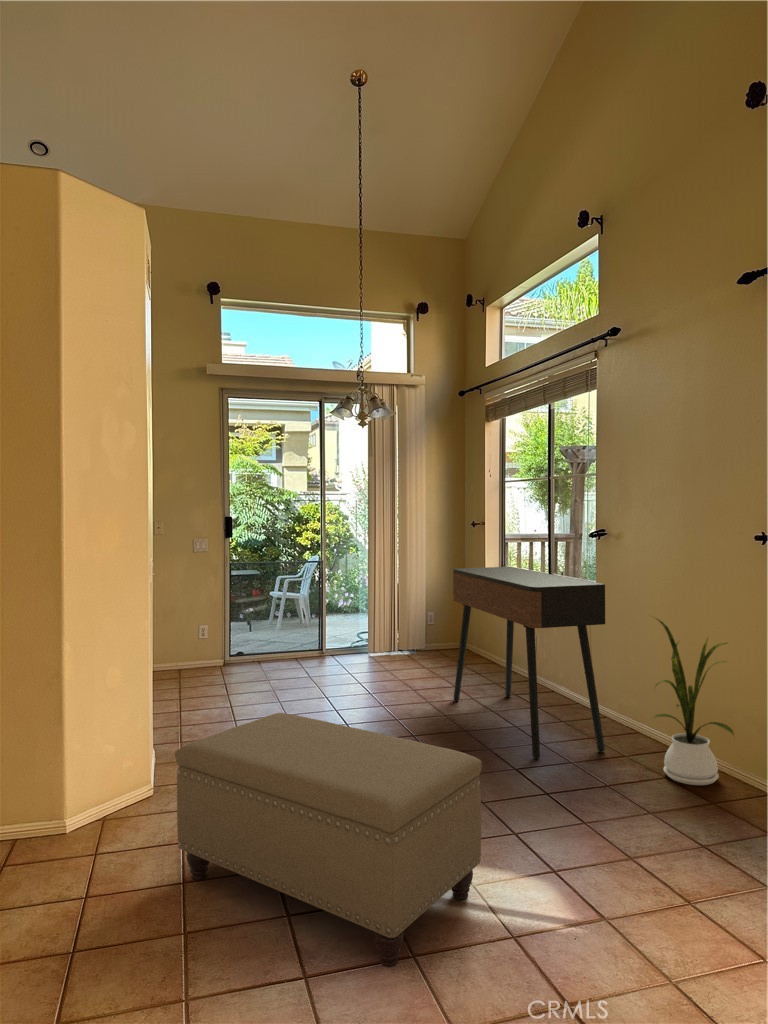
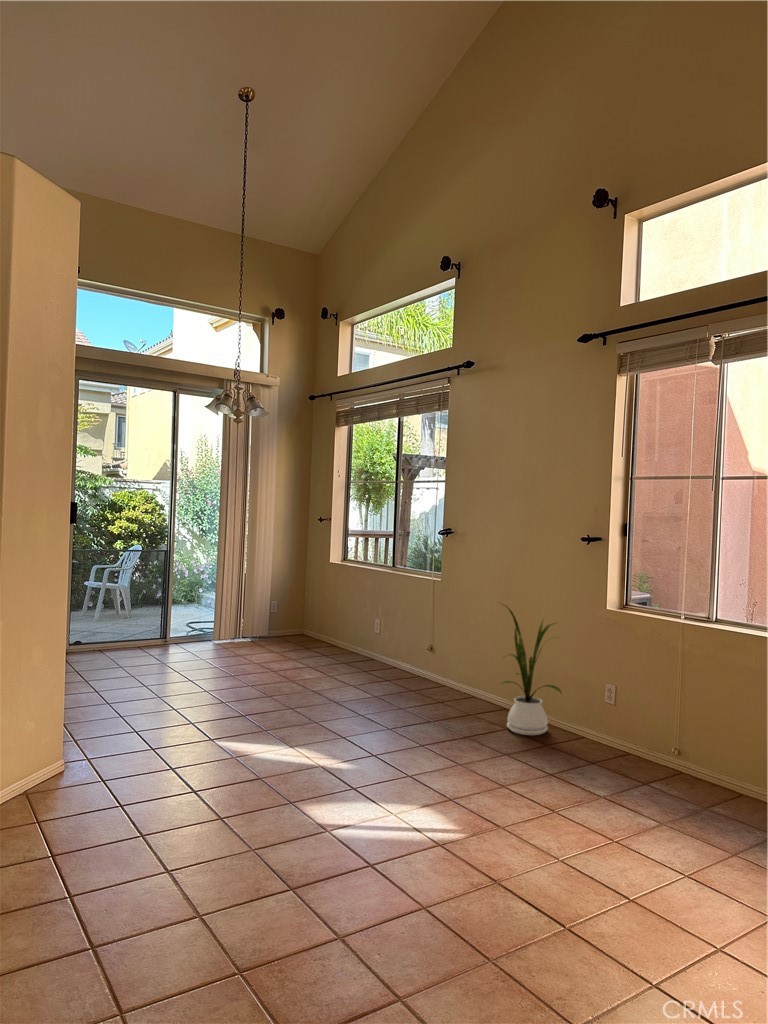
console table: present [453,567,605,759] -> none [315,561,463,724]
ottoman: present [175,713,482,967] -> none [142,688,408,873]

